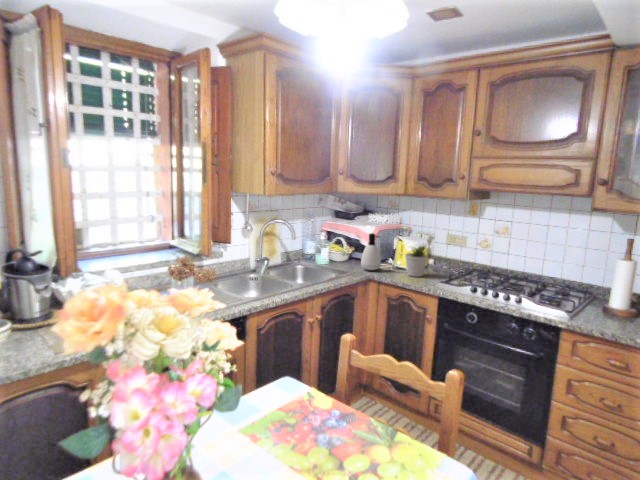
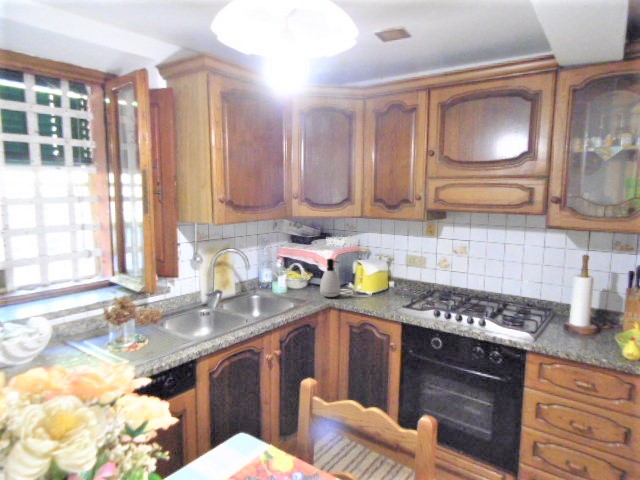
potted plant: present [405,246,428,277] -> none [365,266,389,302]

